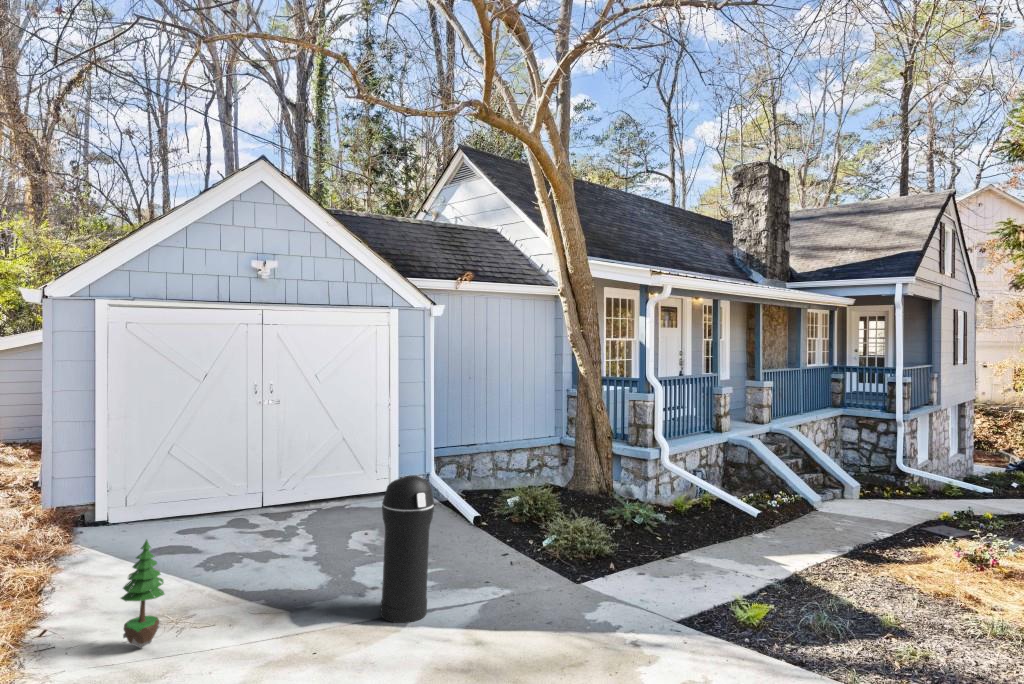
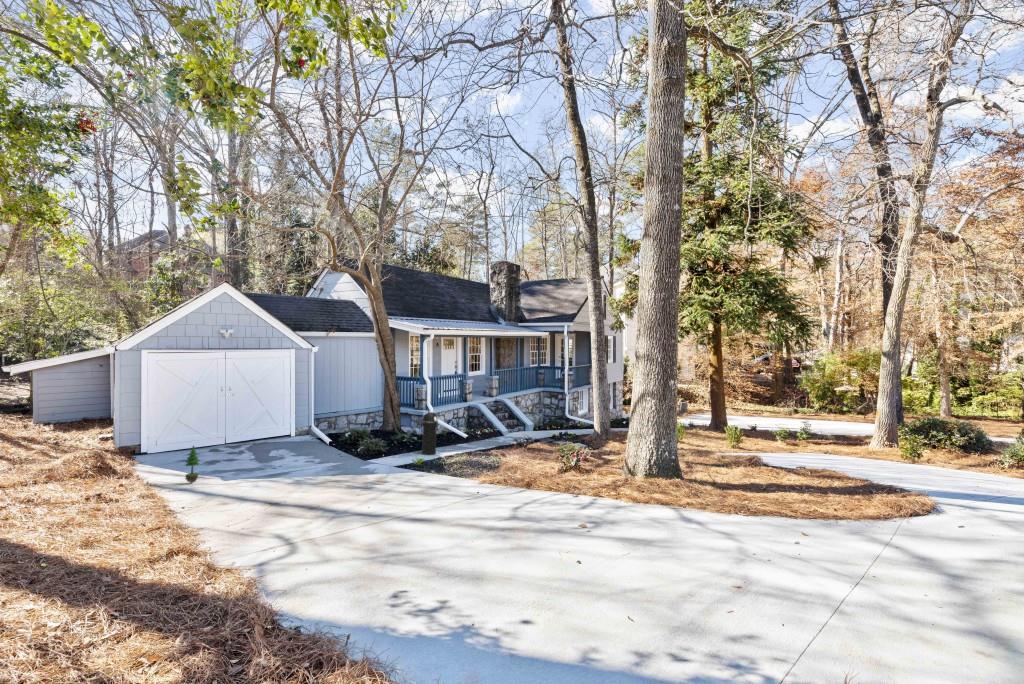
trash can: present [380,476,434,623] -> present [422,412,438,455]

